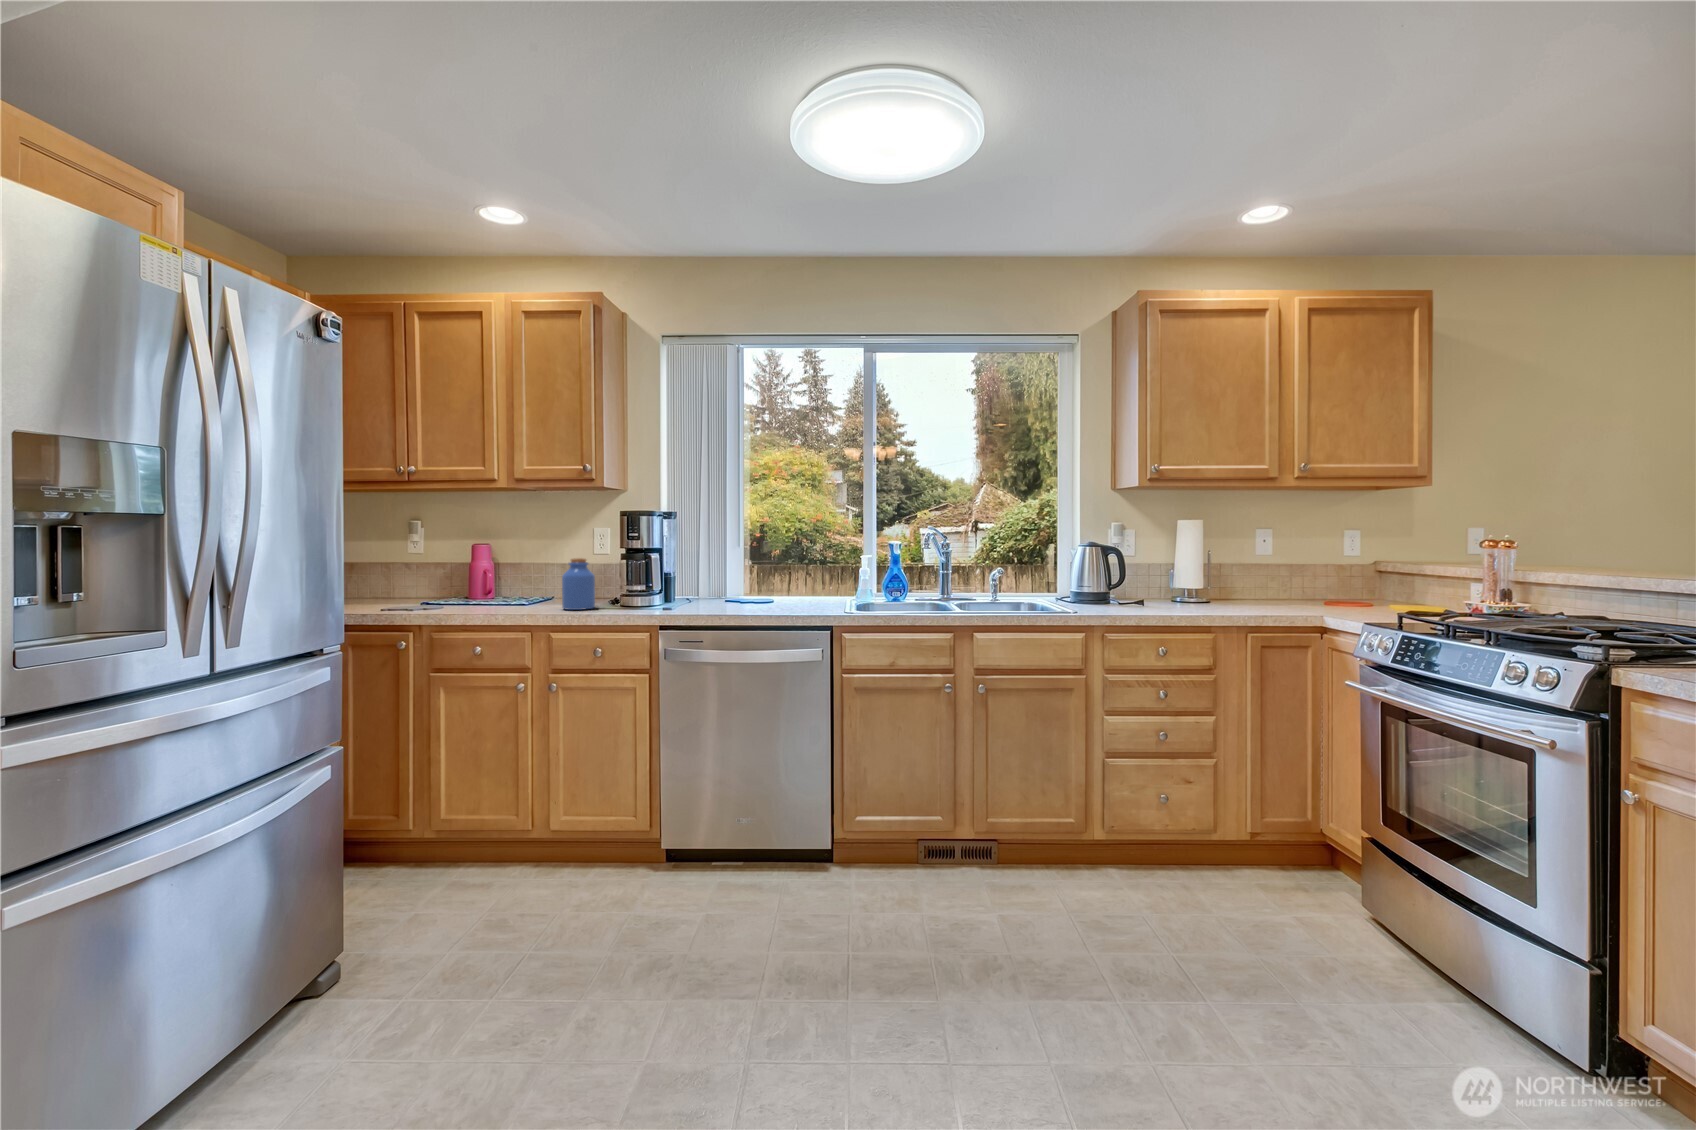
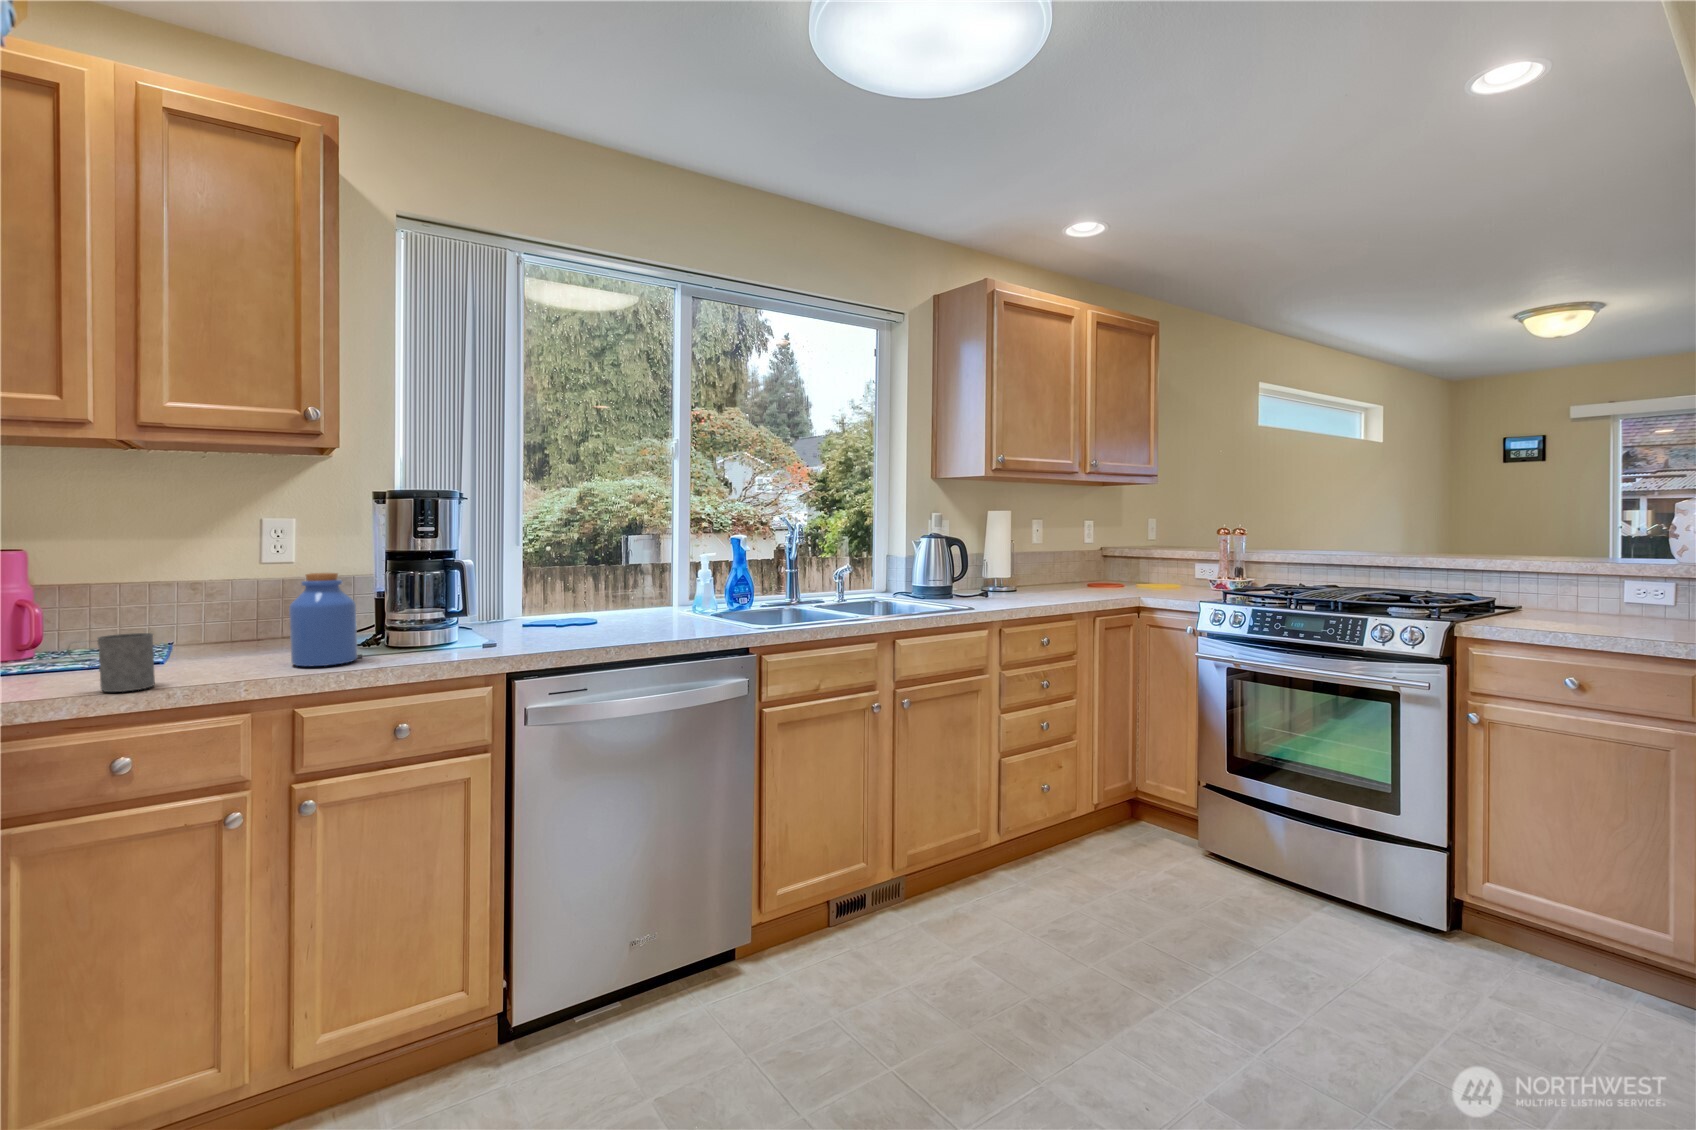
mug: none [465,585,498,612] -> present [69,633,155,692]

